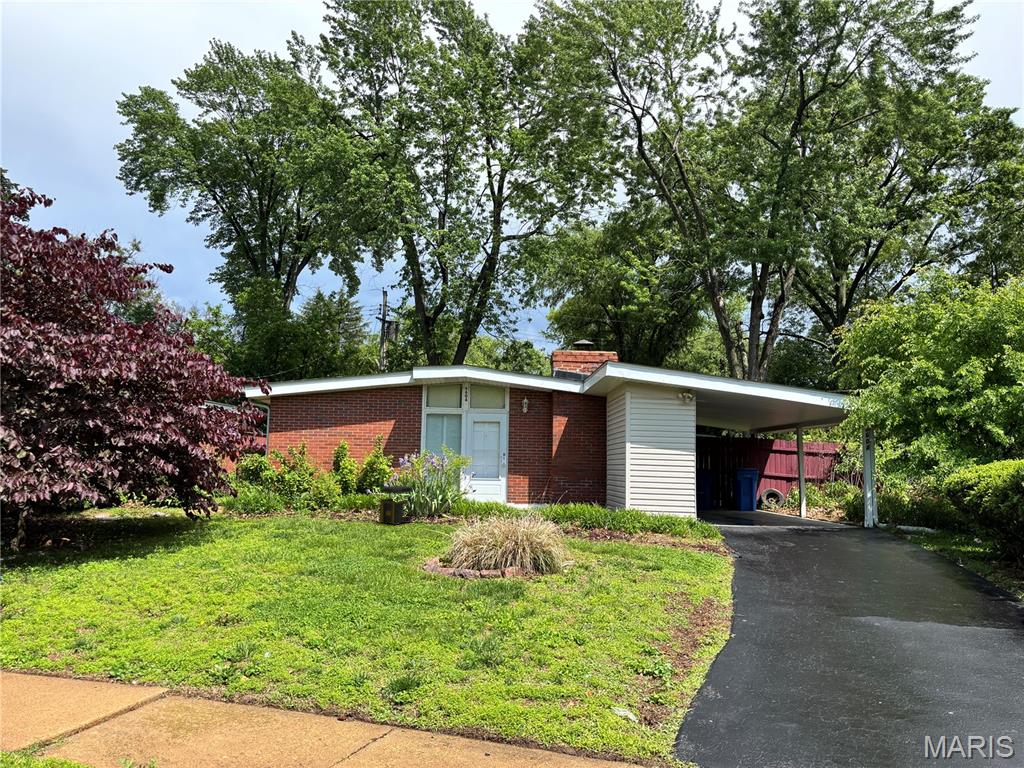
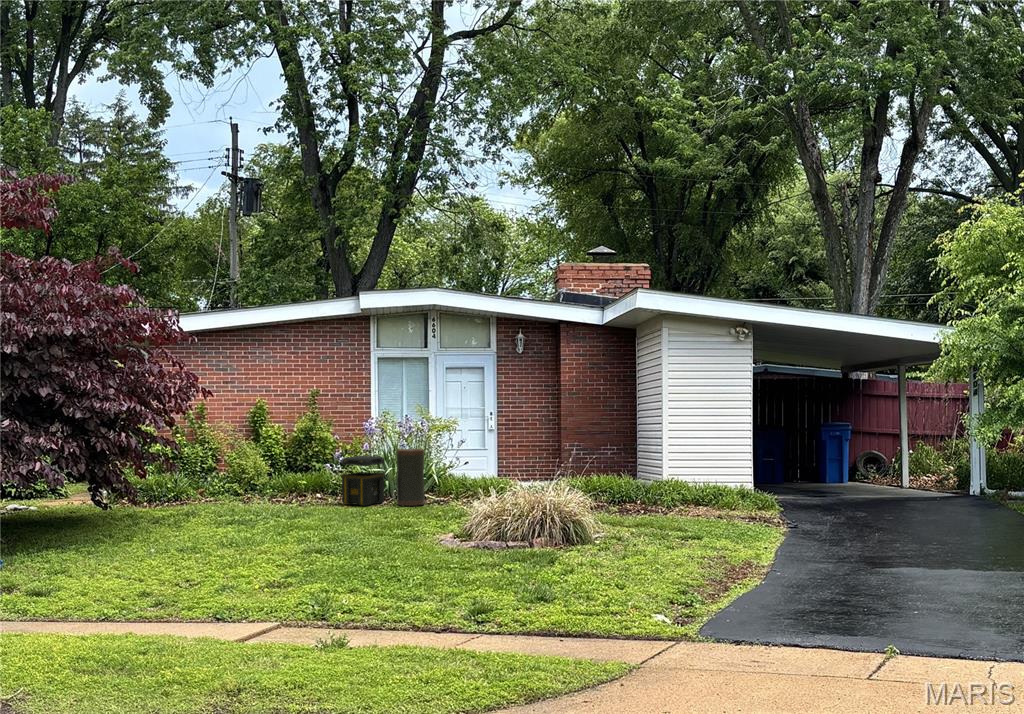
trash can: none [421,481,442,526] -> present [397,449,425,506]

